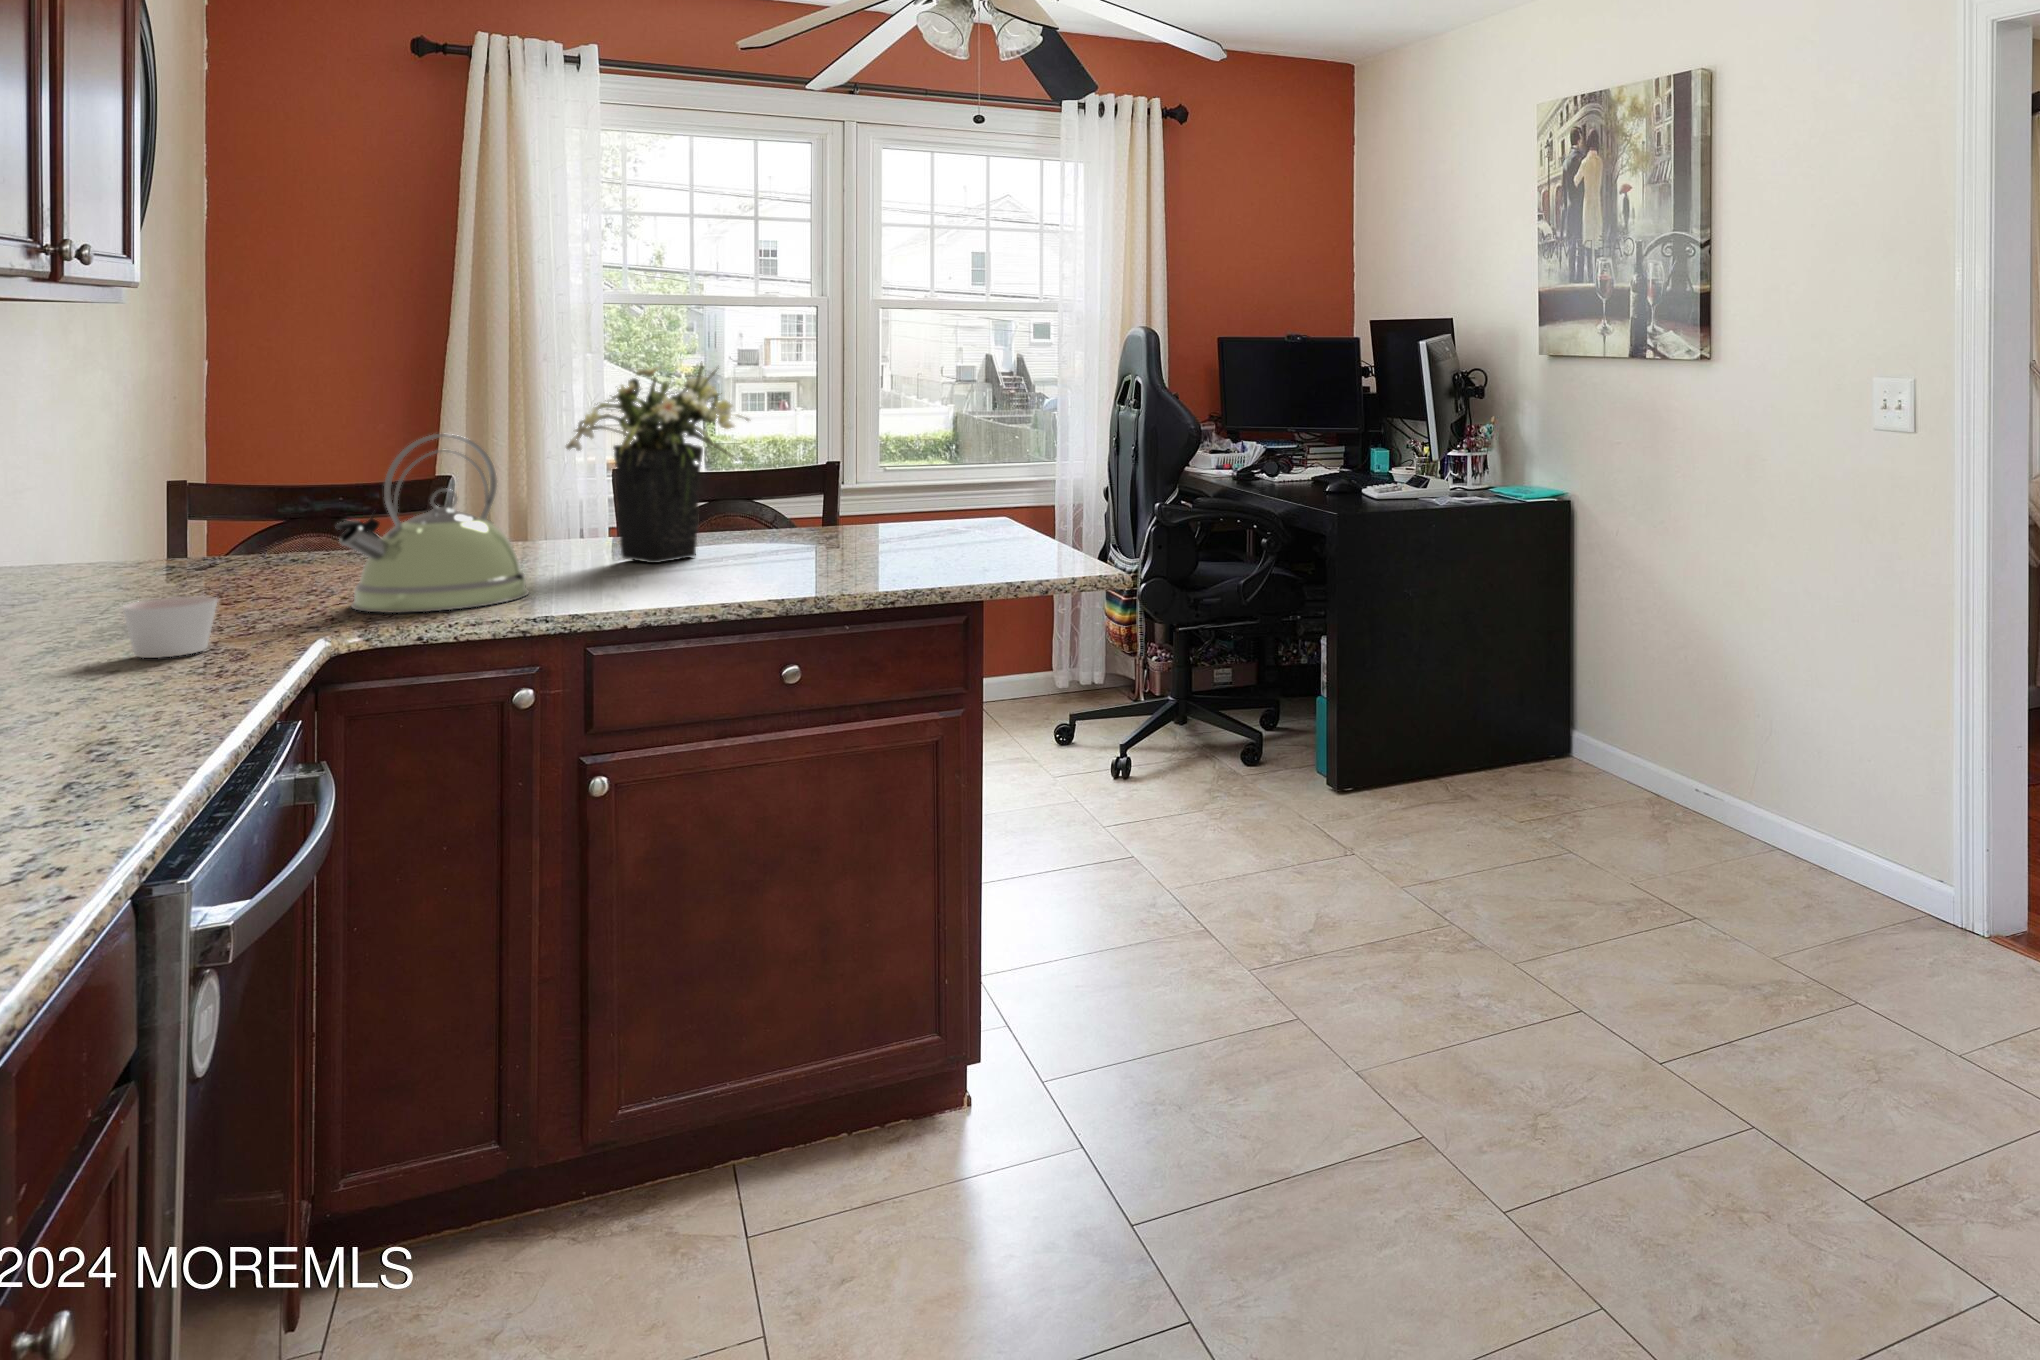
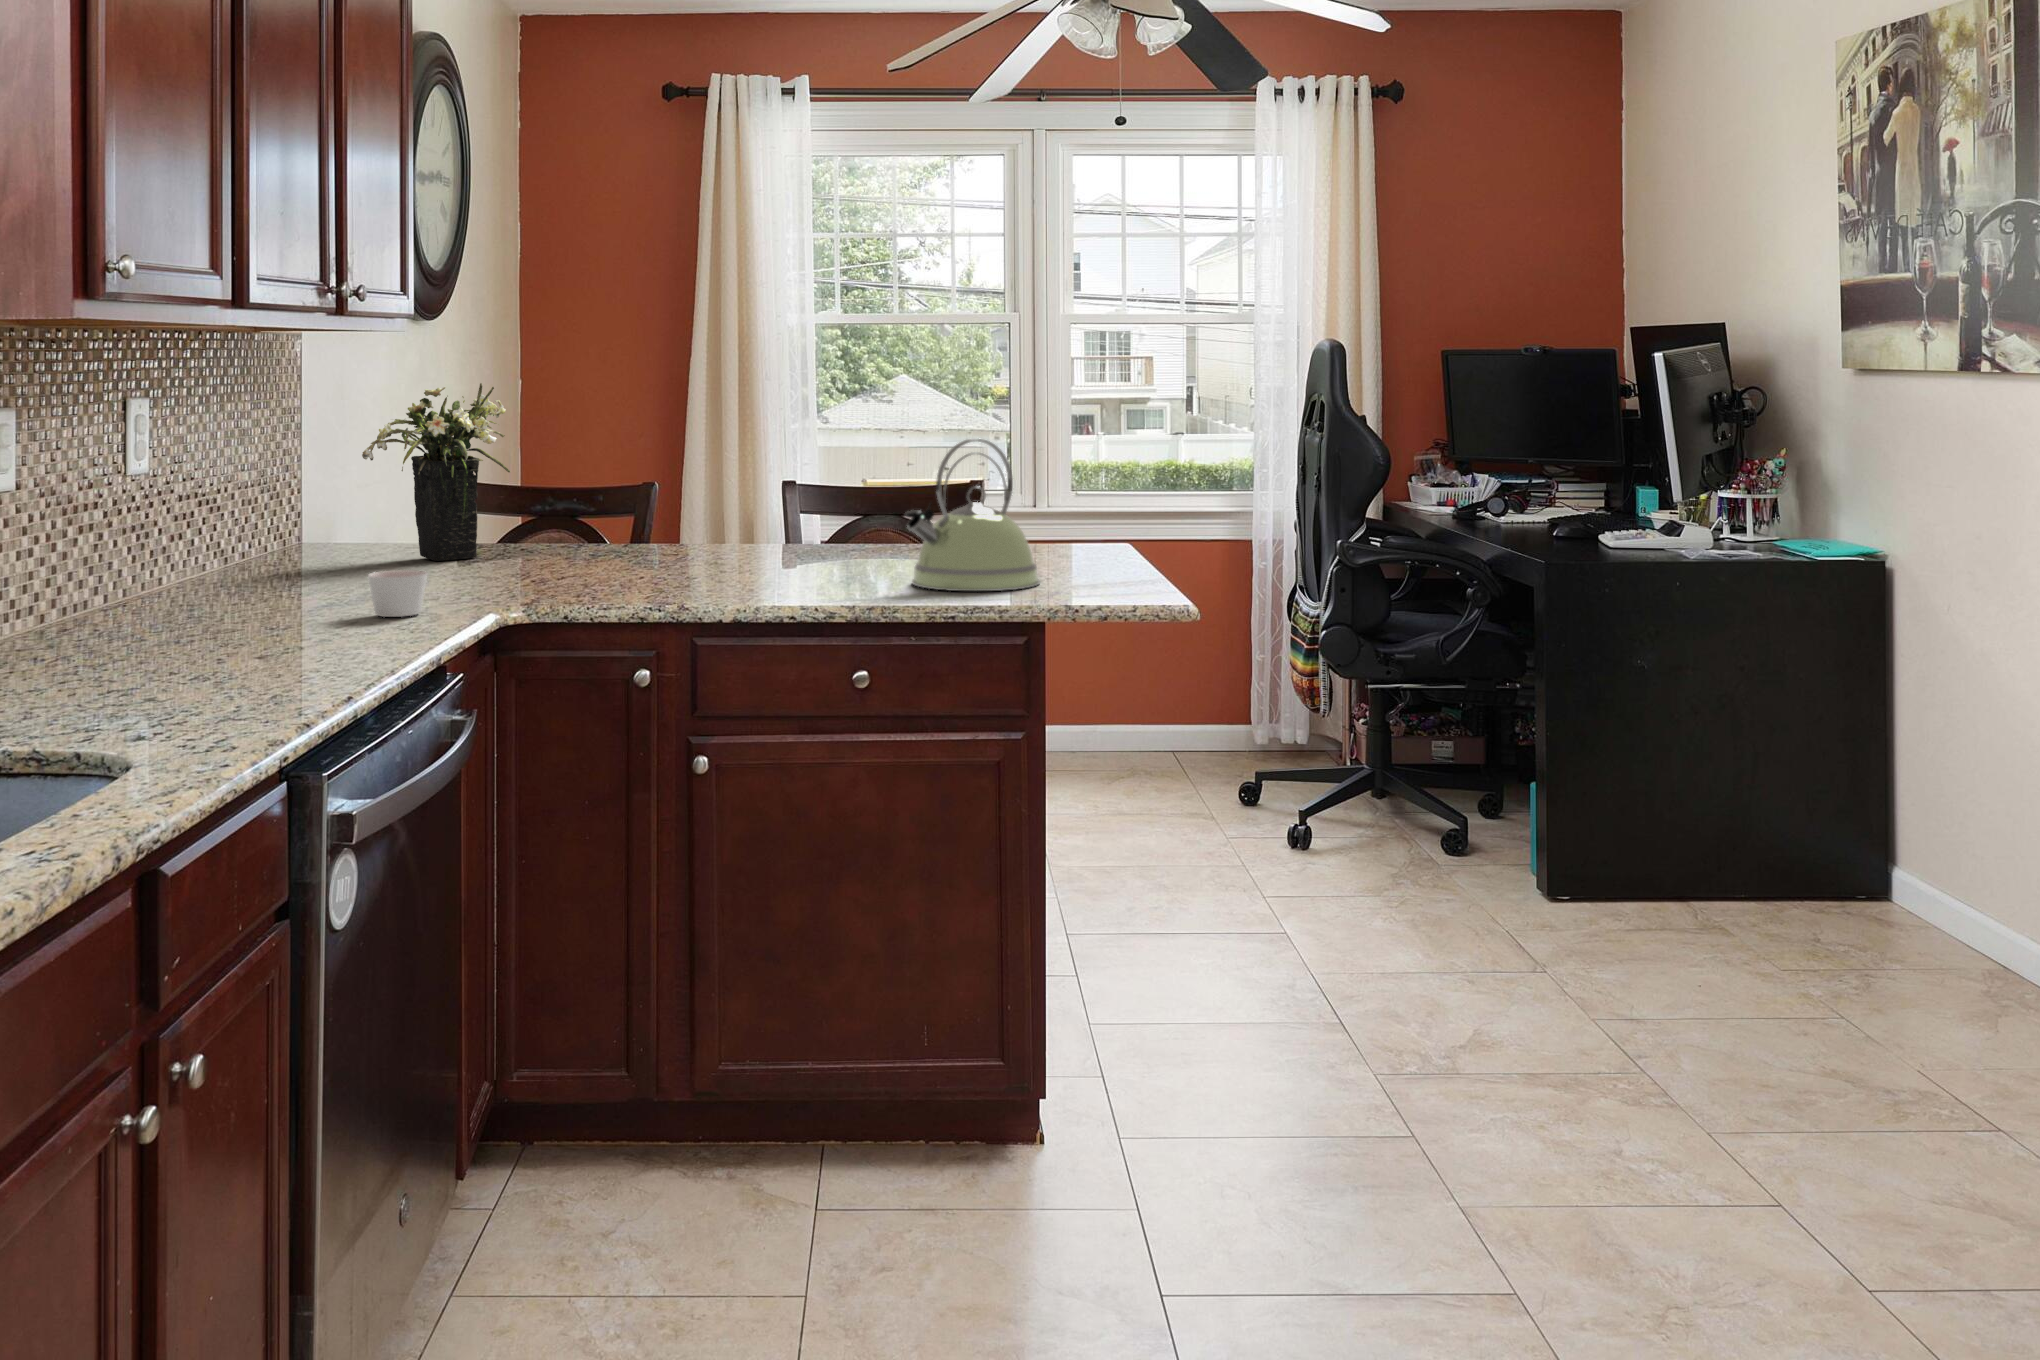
flower arrangement: present [566,363,749,563] -> present [362,383,510,561]
kettle: present [336,434,529,613] -> present [905,438,1040,591]

